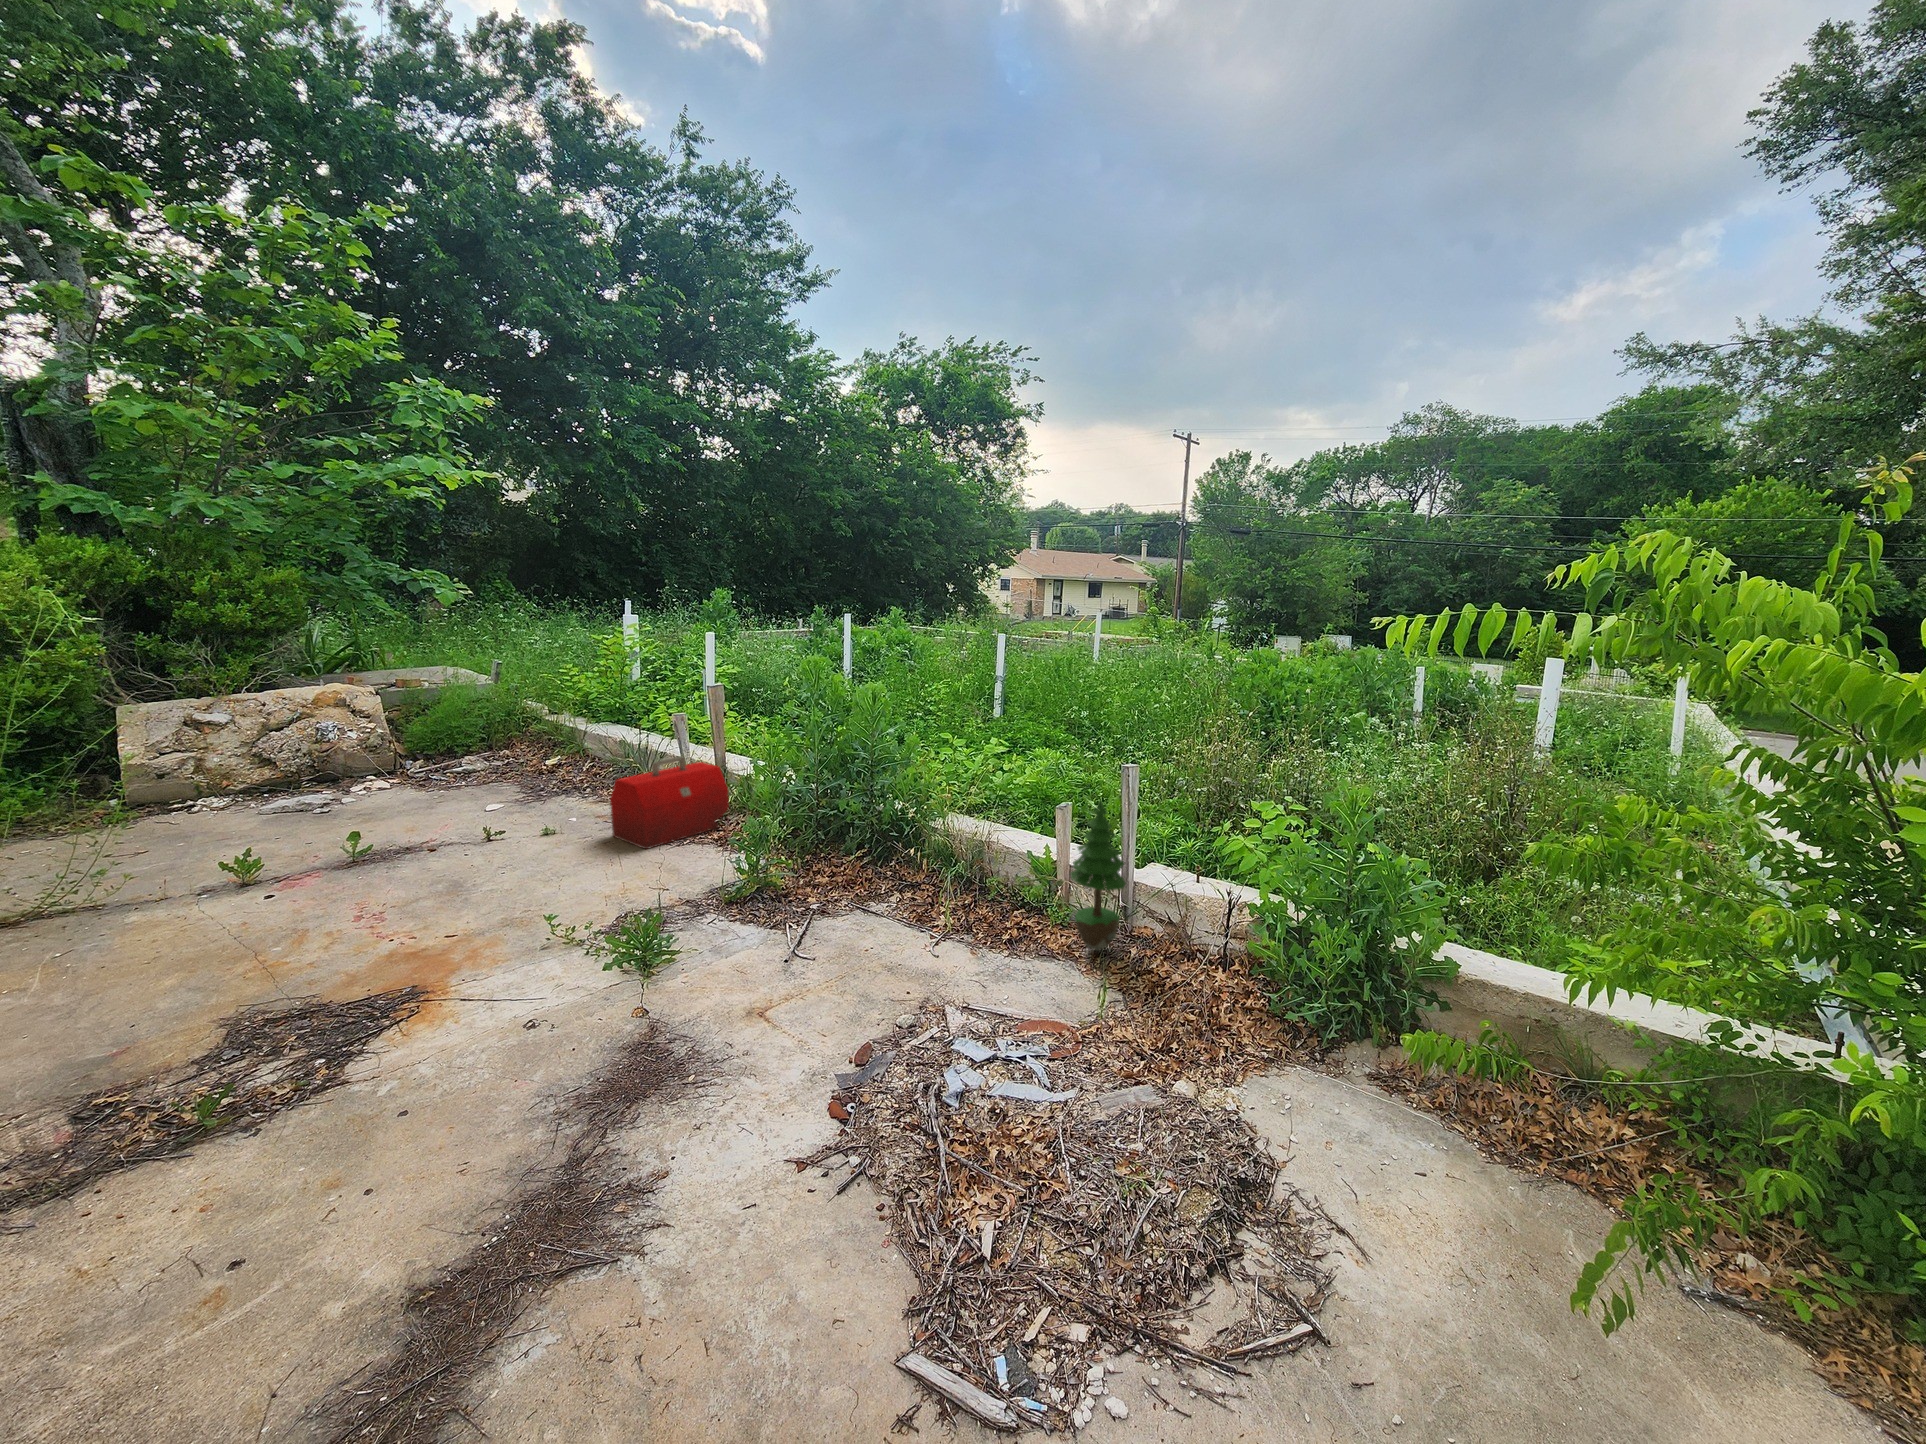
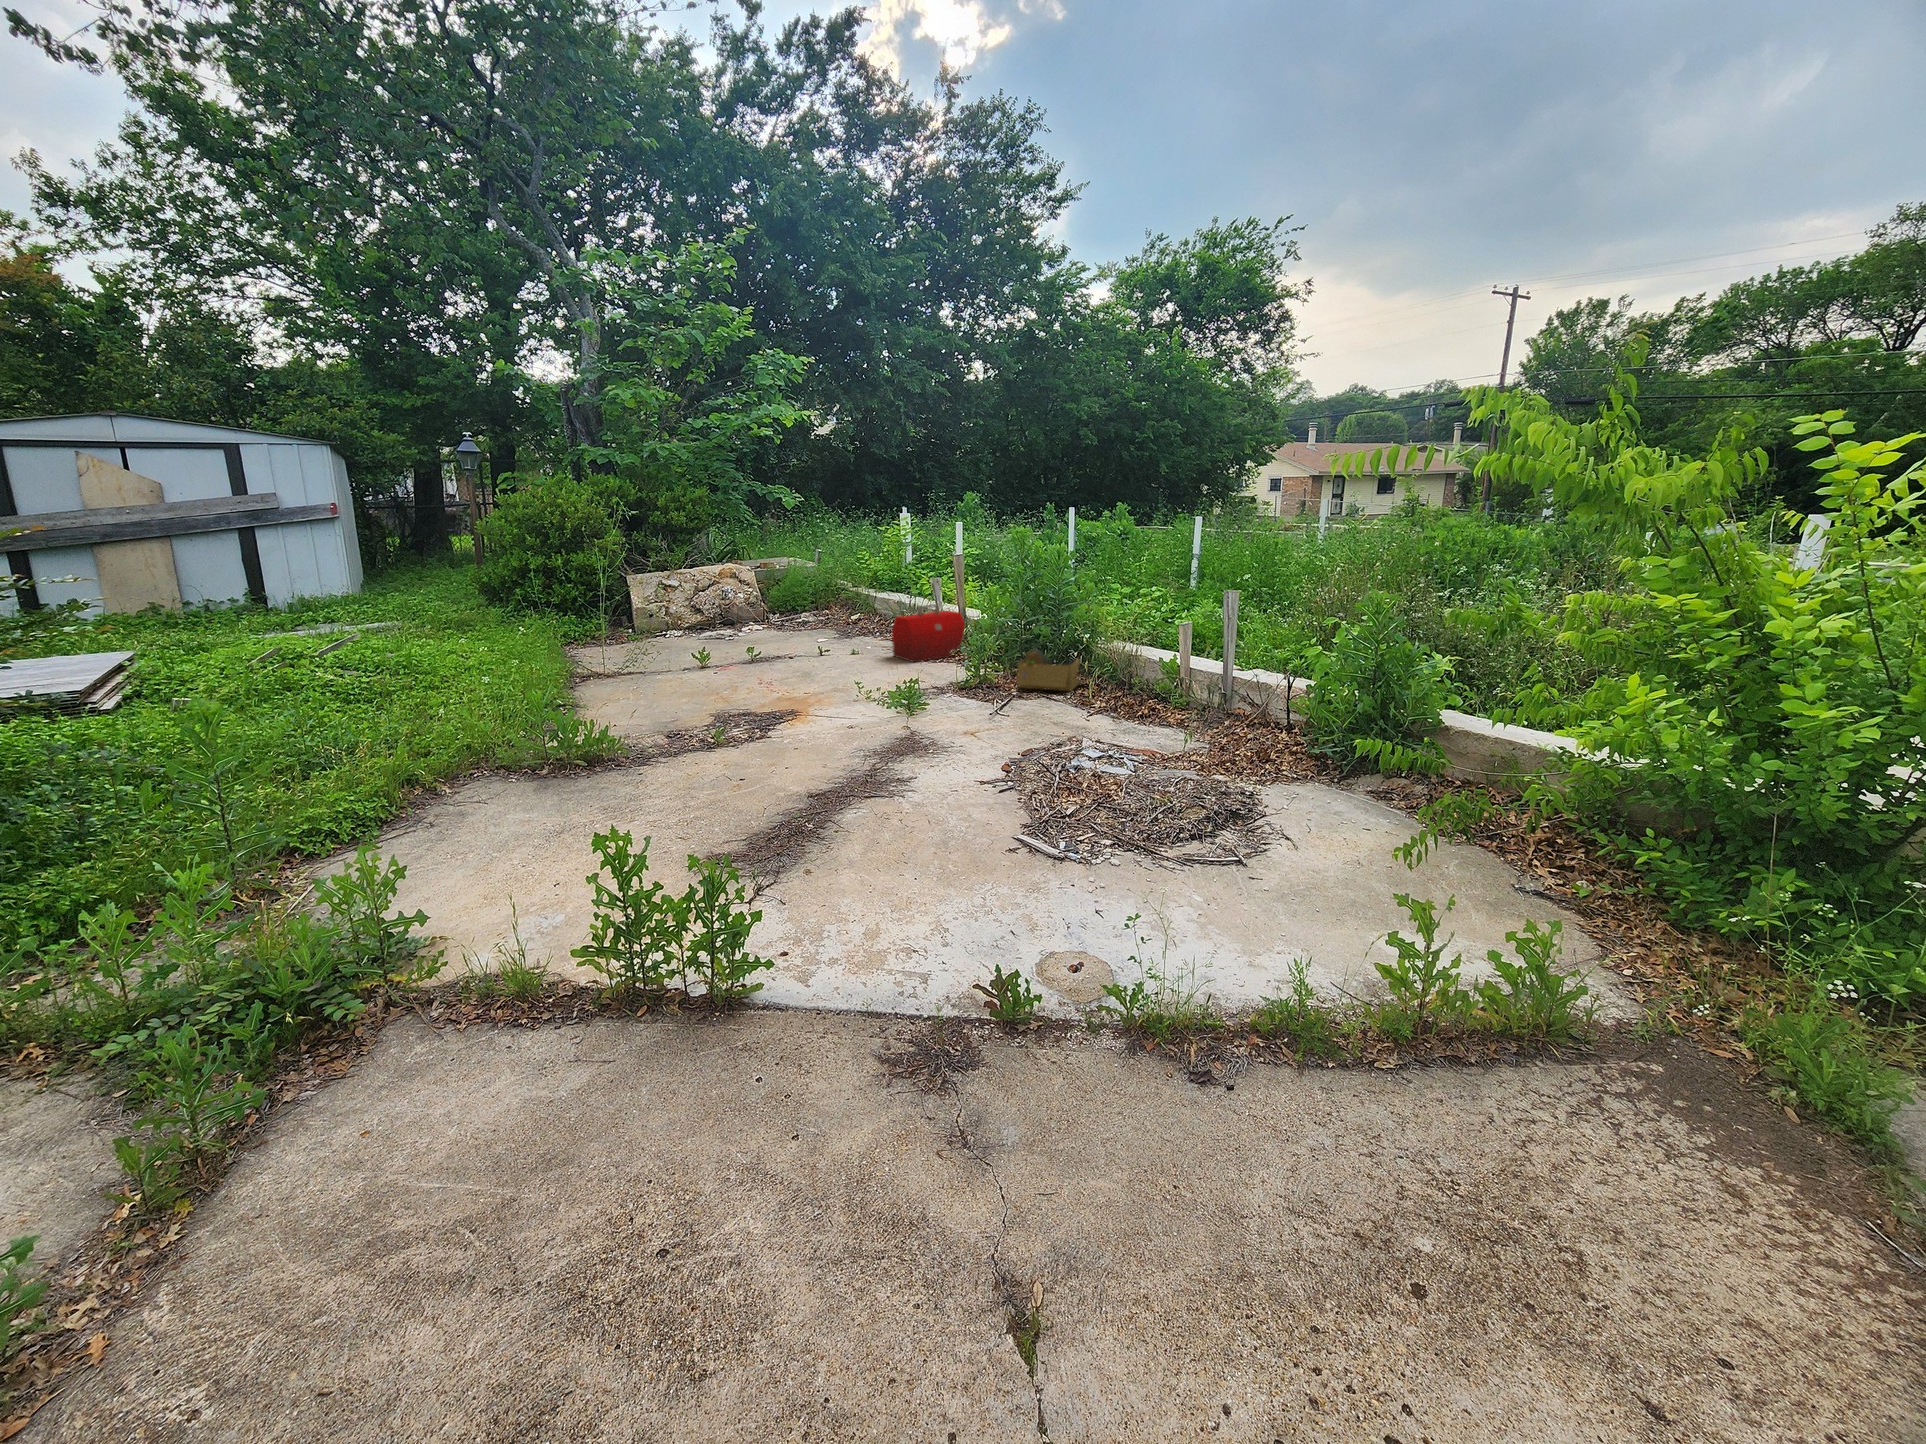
potted tree: present [1071,801,1126,951] -> none [1183,608,1225,718]
cardboard box: none [816,834,907,902] -> present [1017,649,1081,691]

